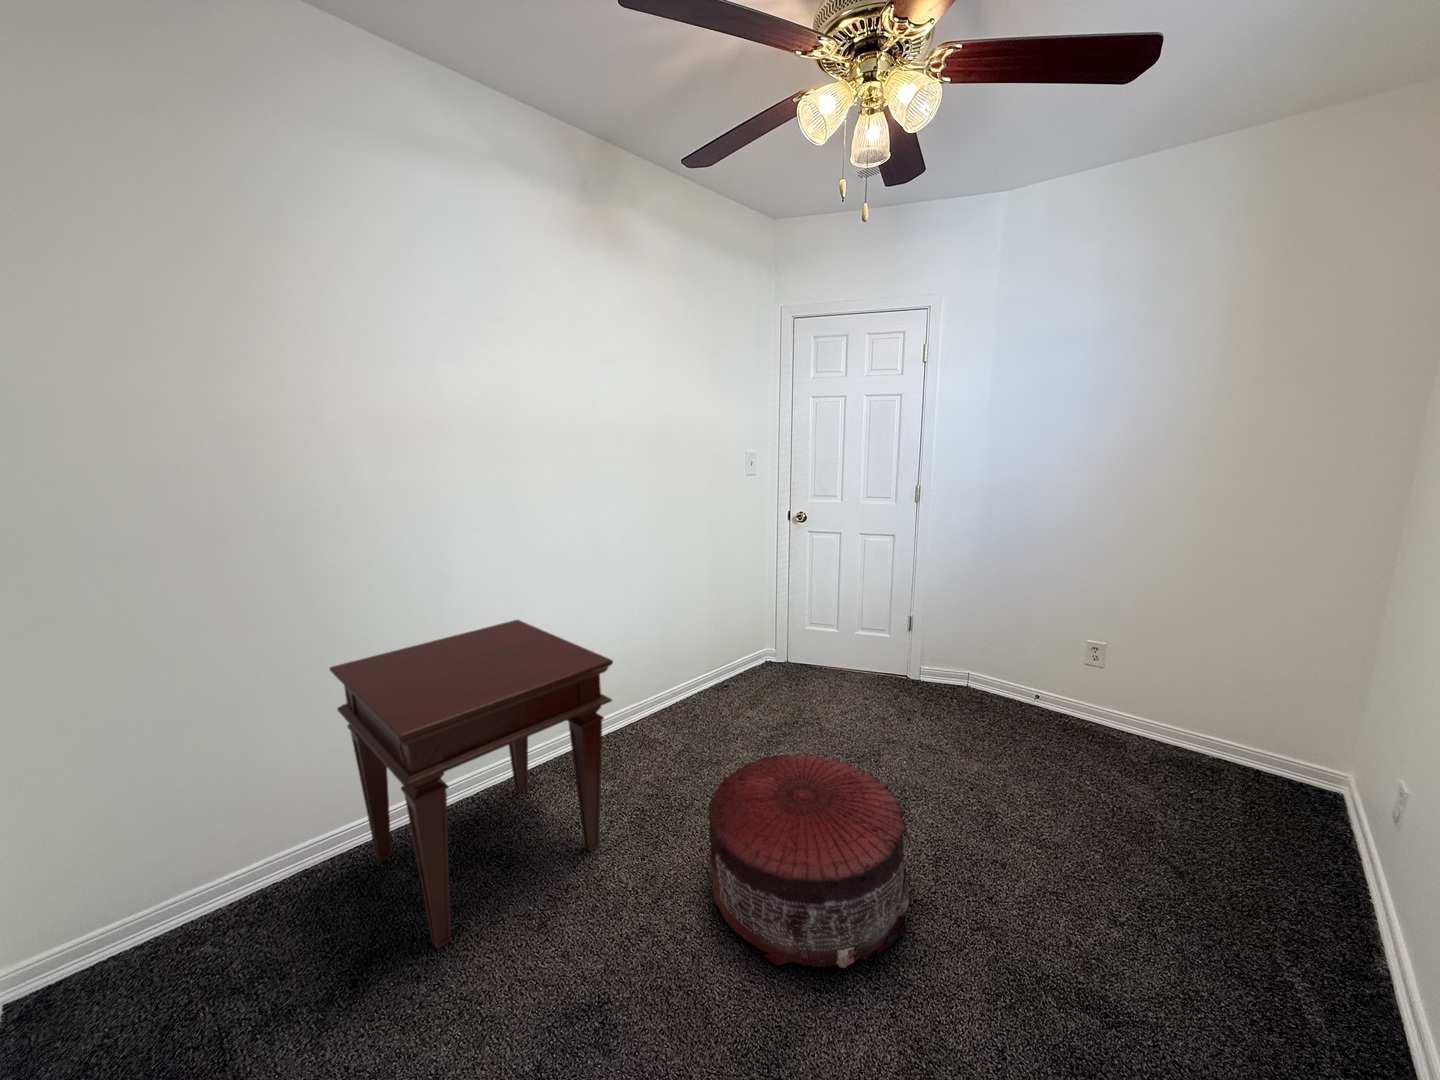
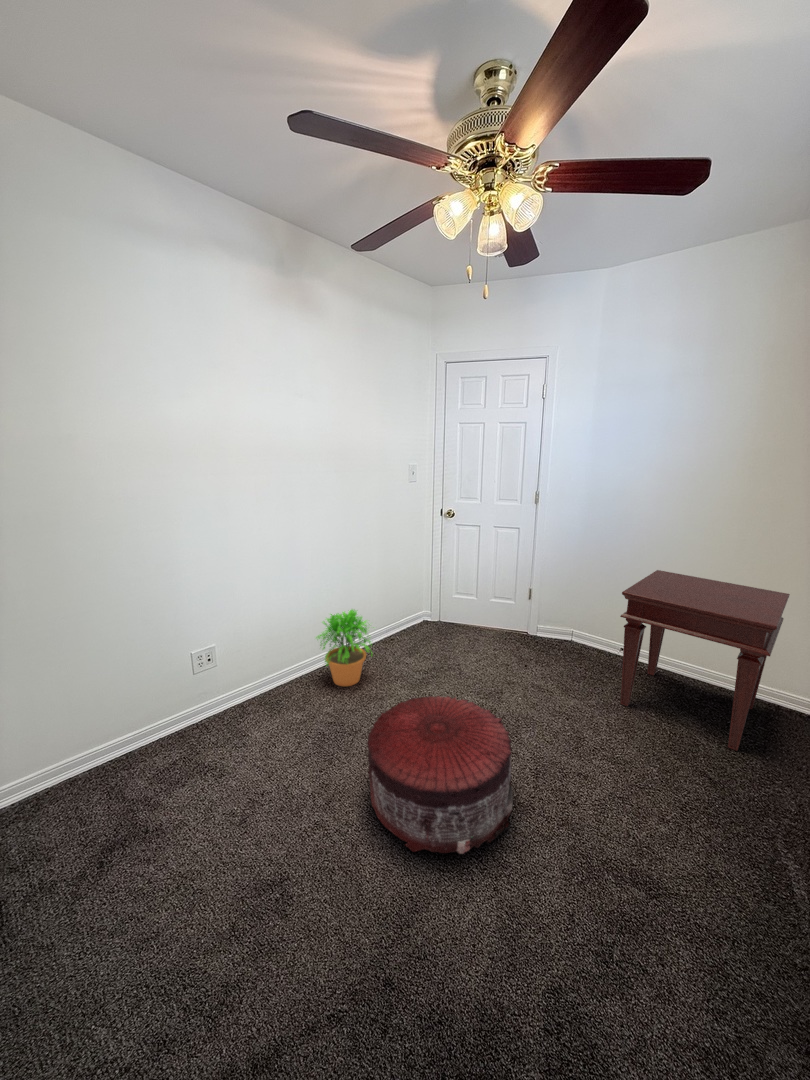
side table: present [330,620,613,949] -> present [620,570,790,751]
potted plant: none [625,639,710,745] -> present [316,609,372,686]

